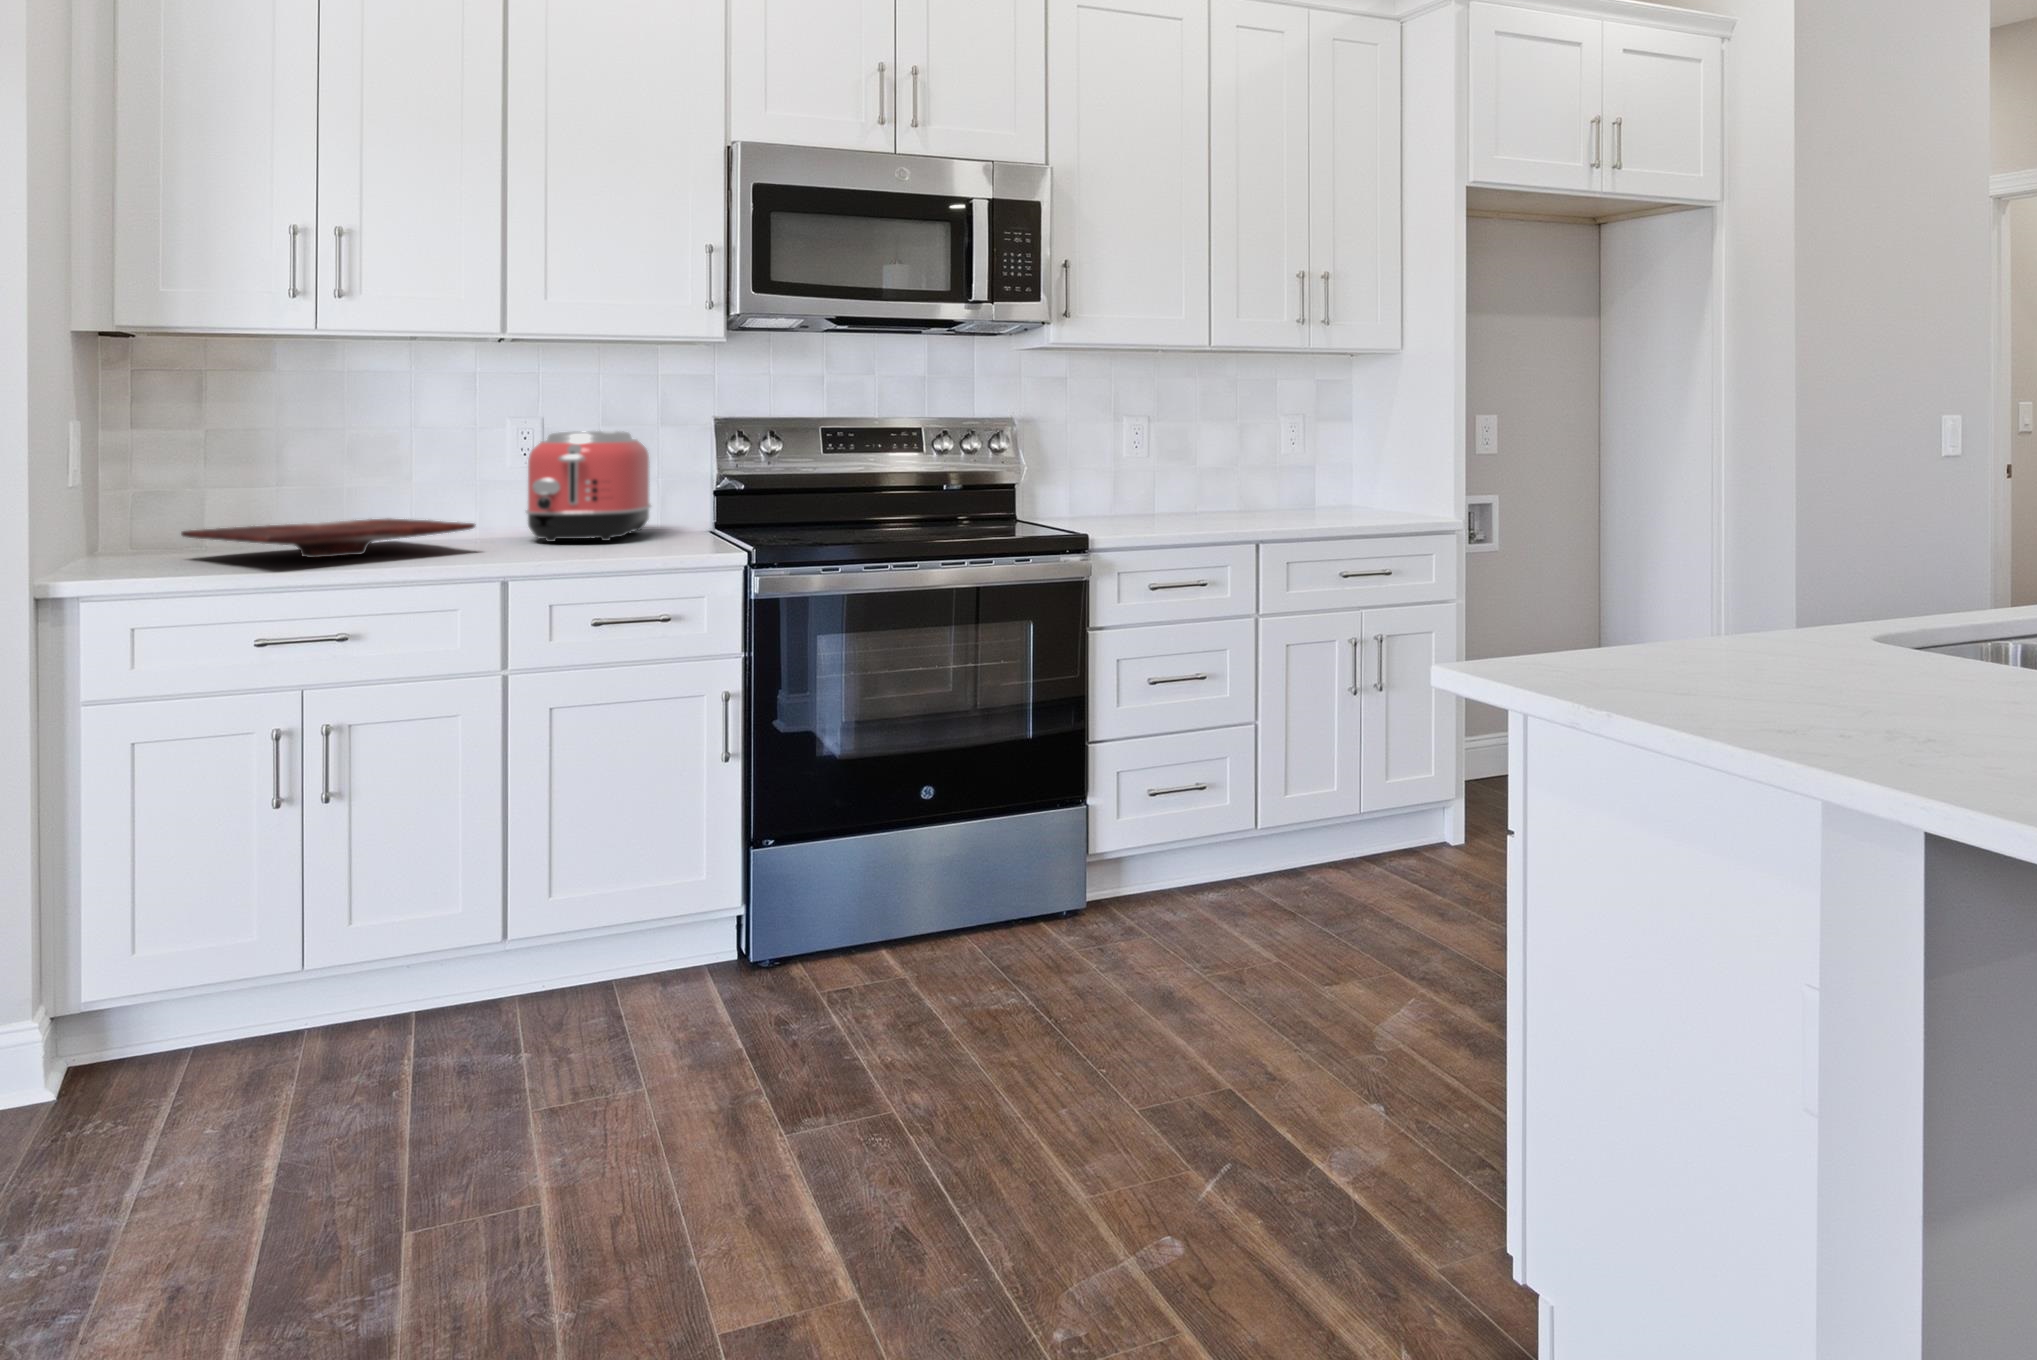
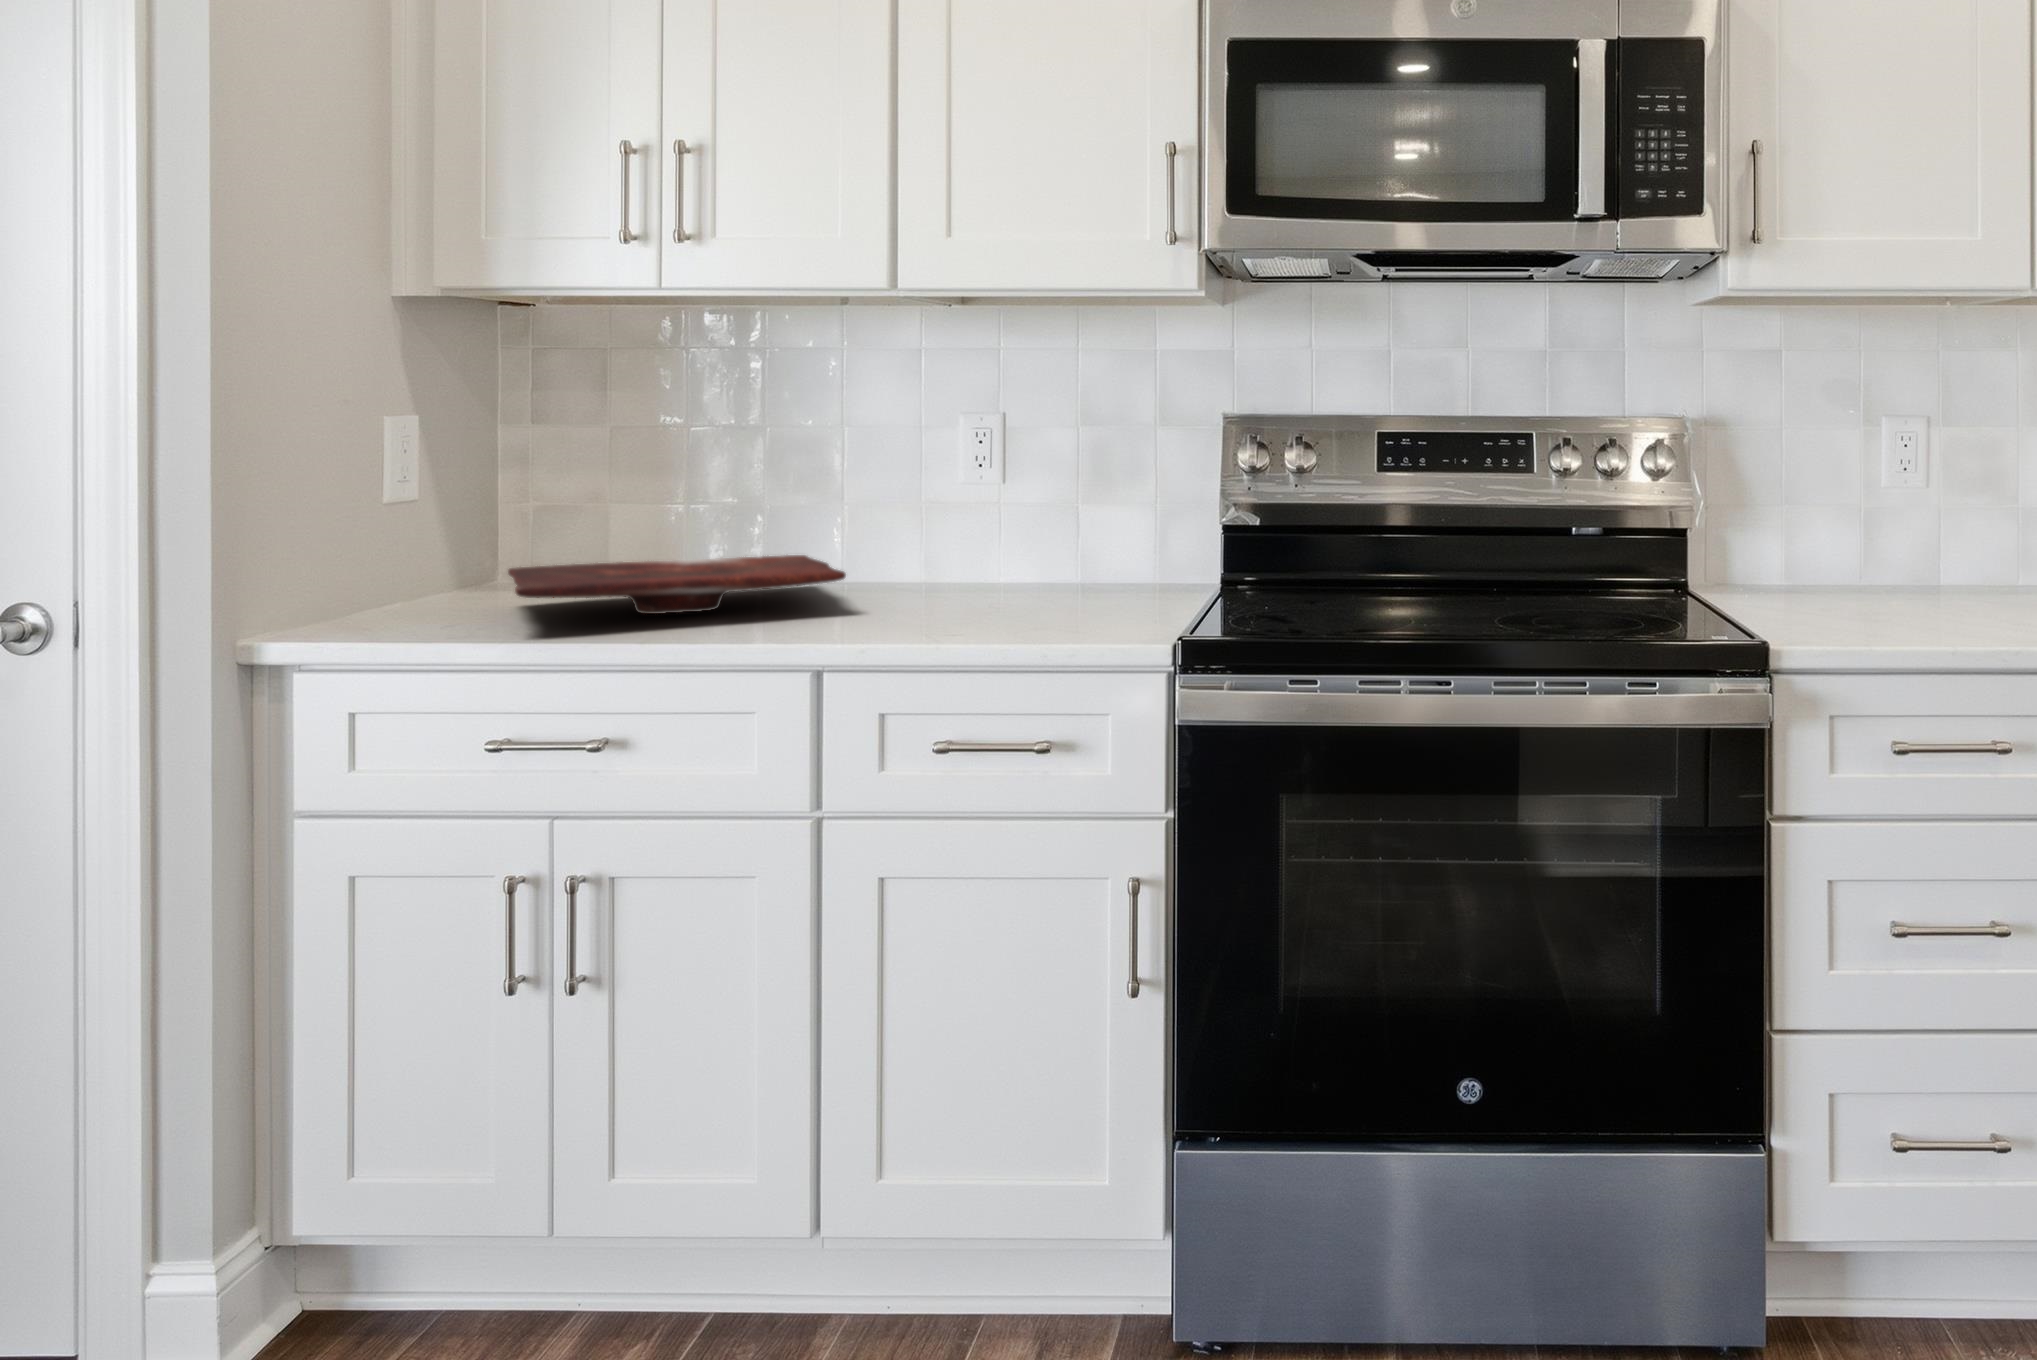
toaster: present [526,431,651,542] -> none [946,436,1143,603]

